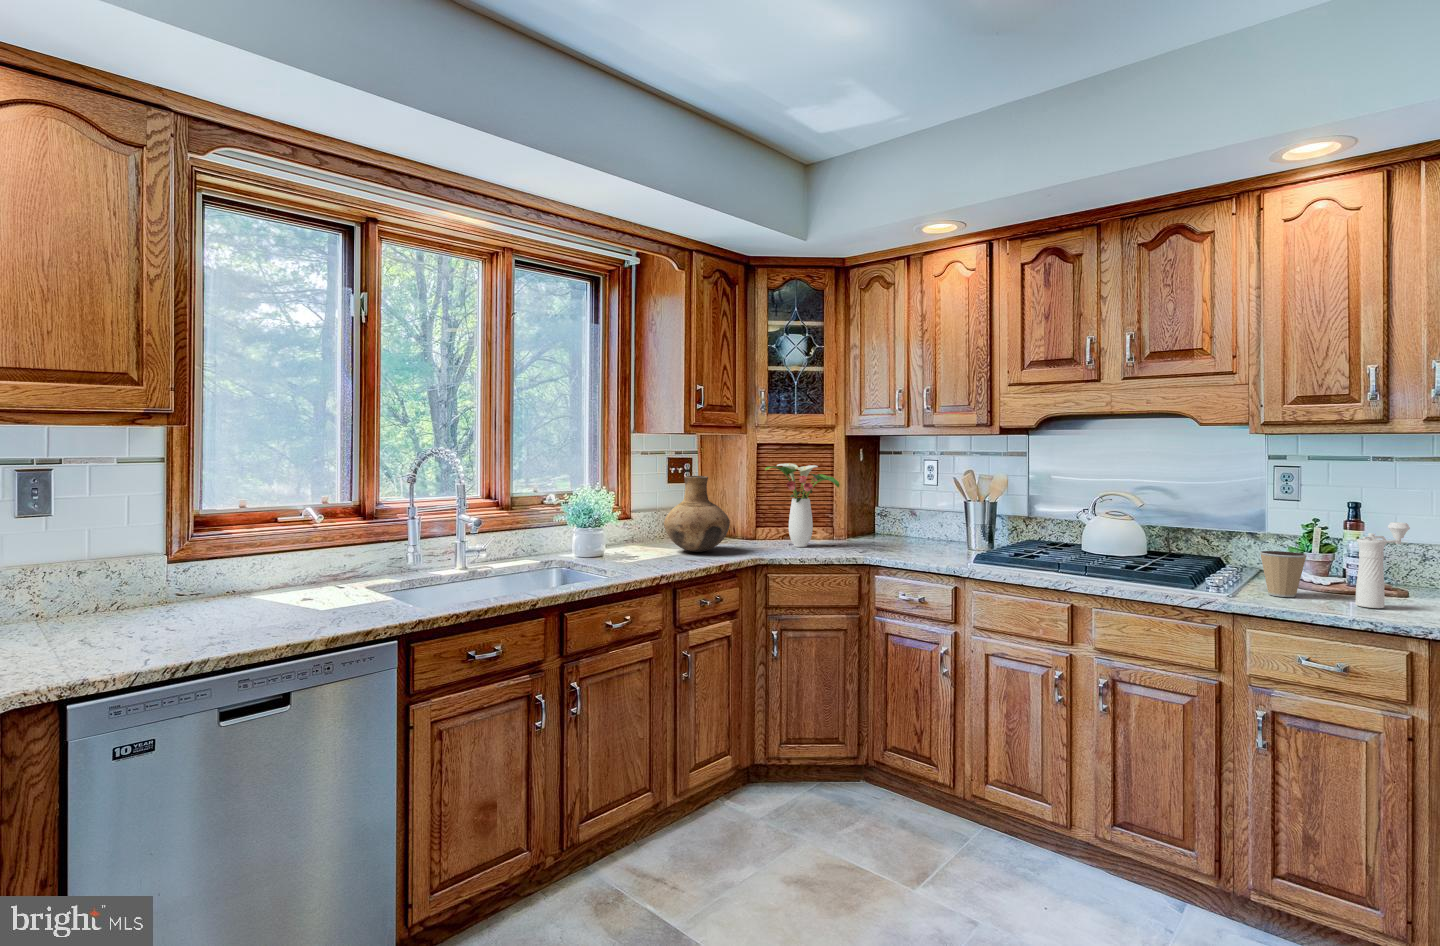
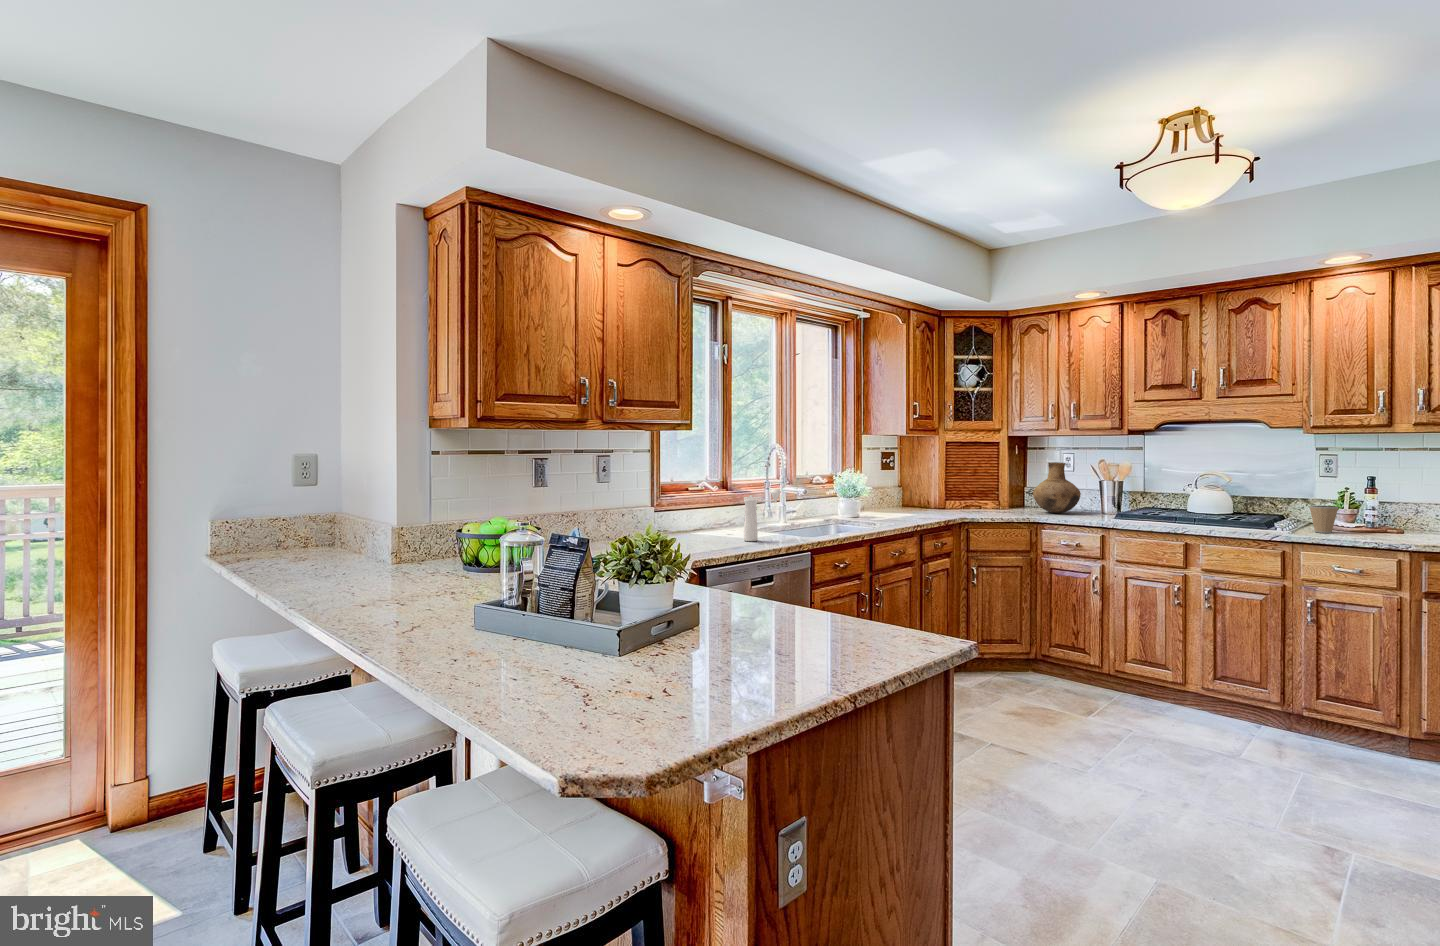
flower arrangement: present [765,463,839,547] -> none [962,454,1015,512]
vase: present [664,476,730,552] -> present [1033,462,1081,513]
pepper mill: present [1356,522,1410,608] -> present [744,489,781,541]

